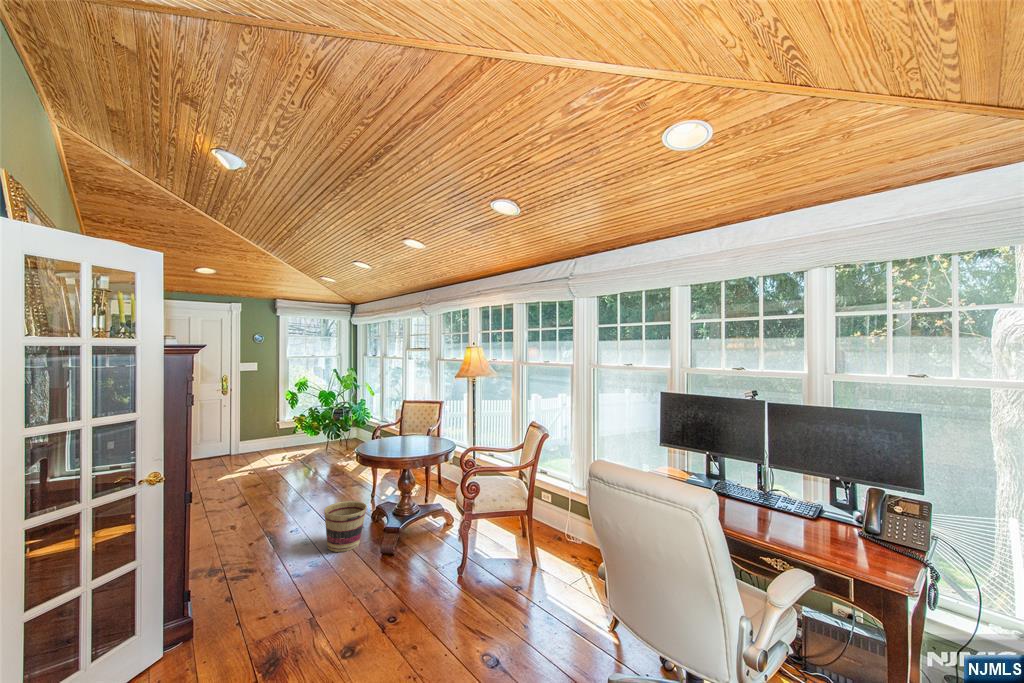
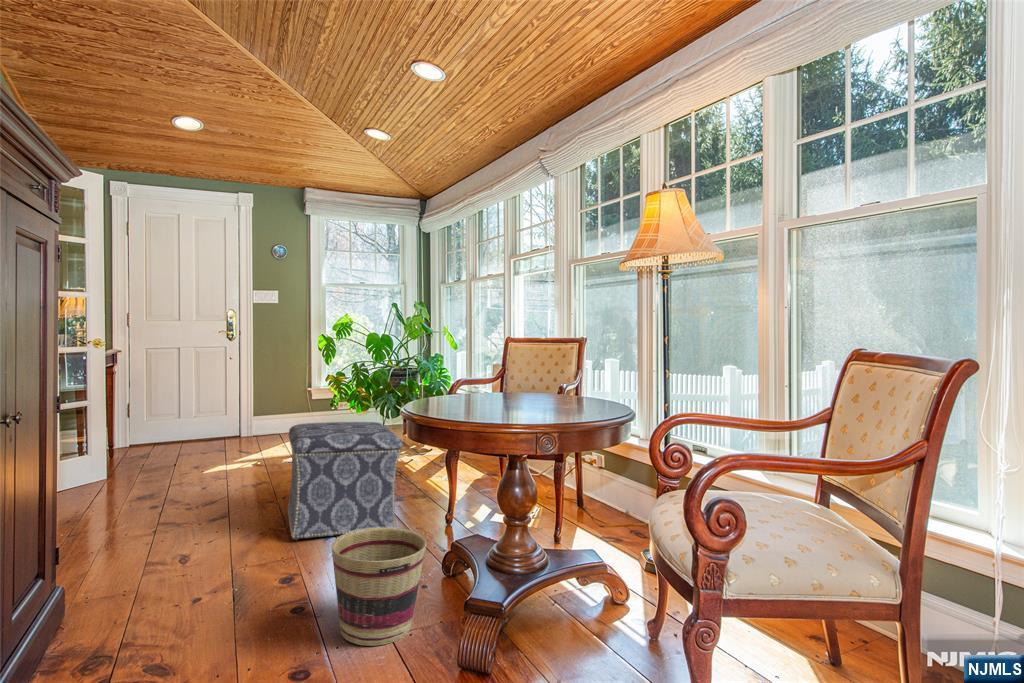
ottoman: none [282,448,349,513] -> present [288,422,402,540]

